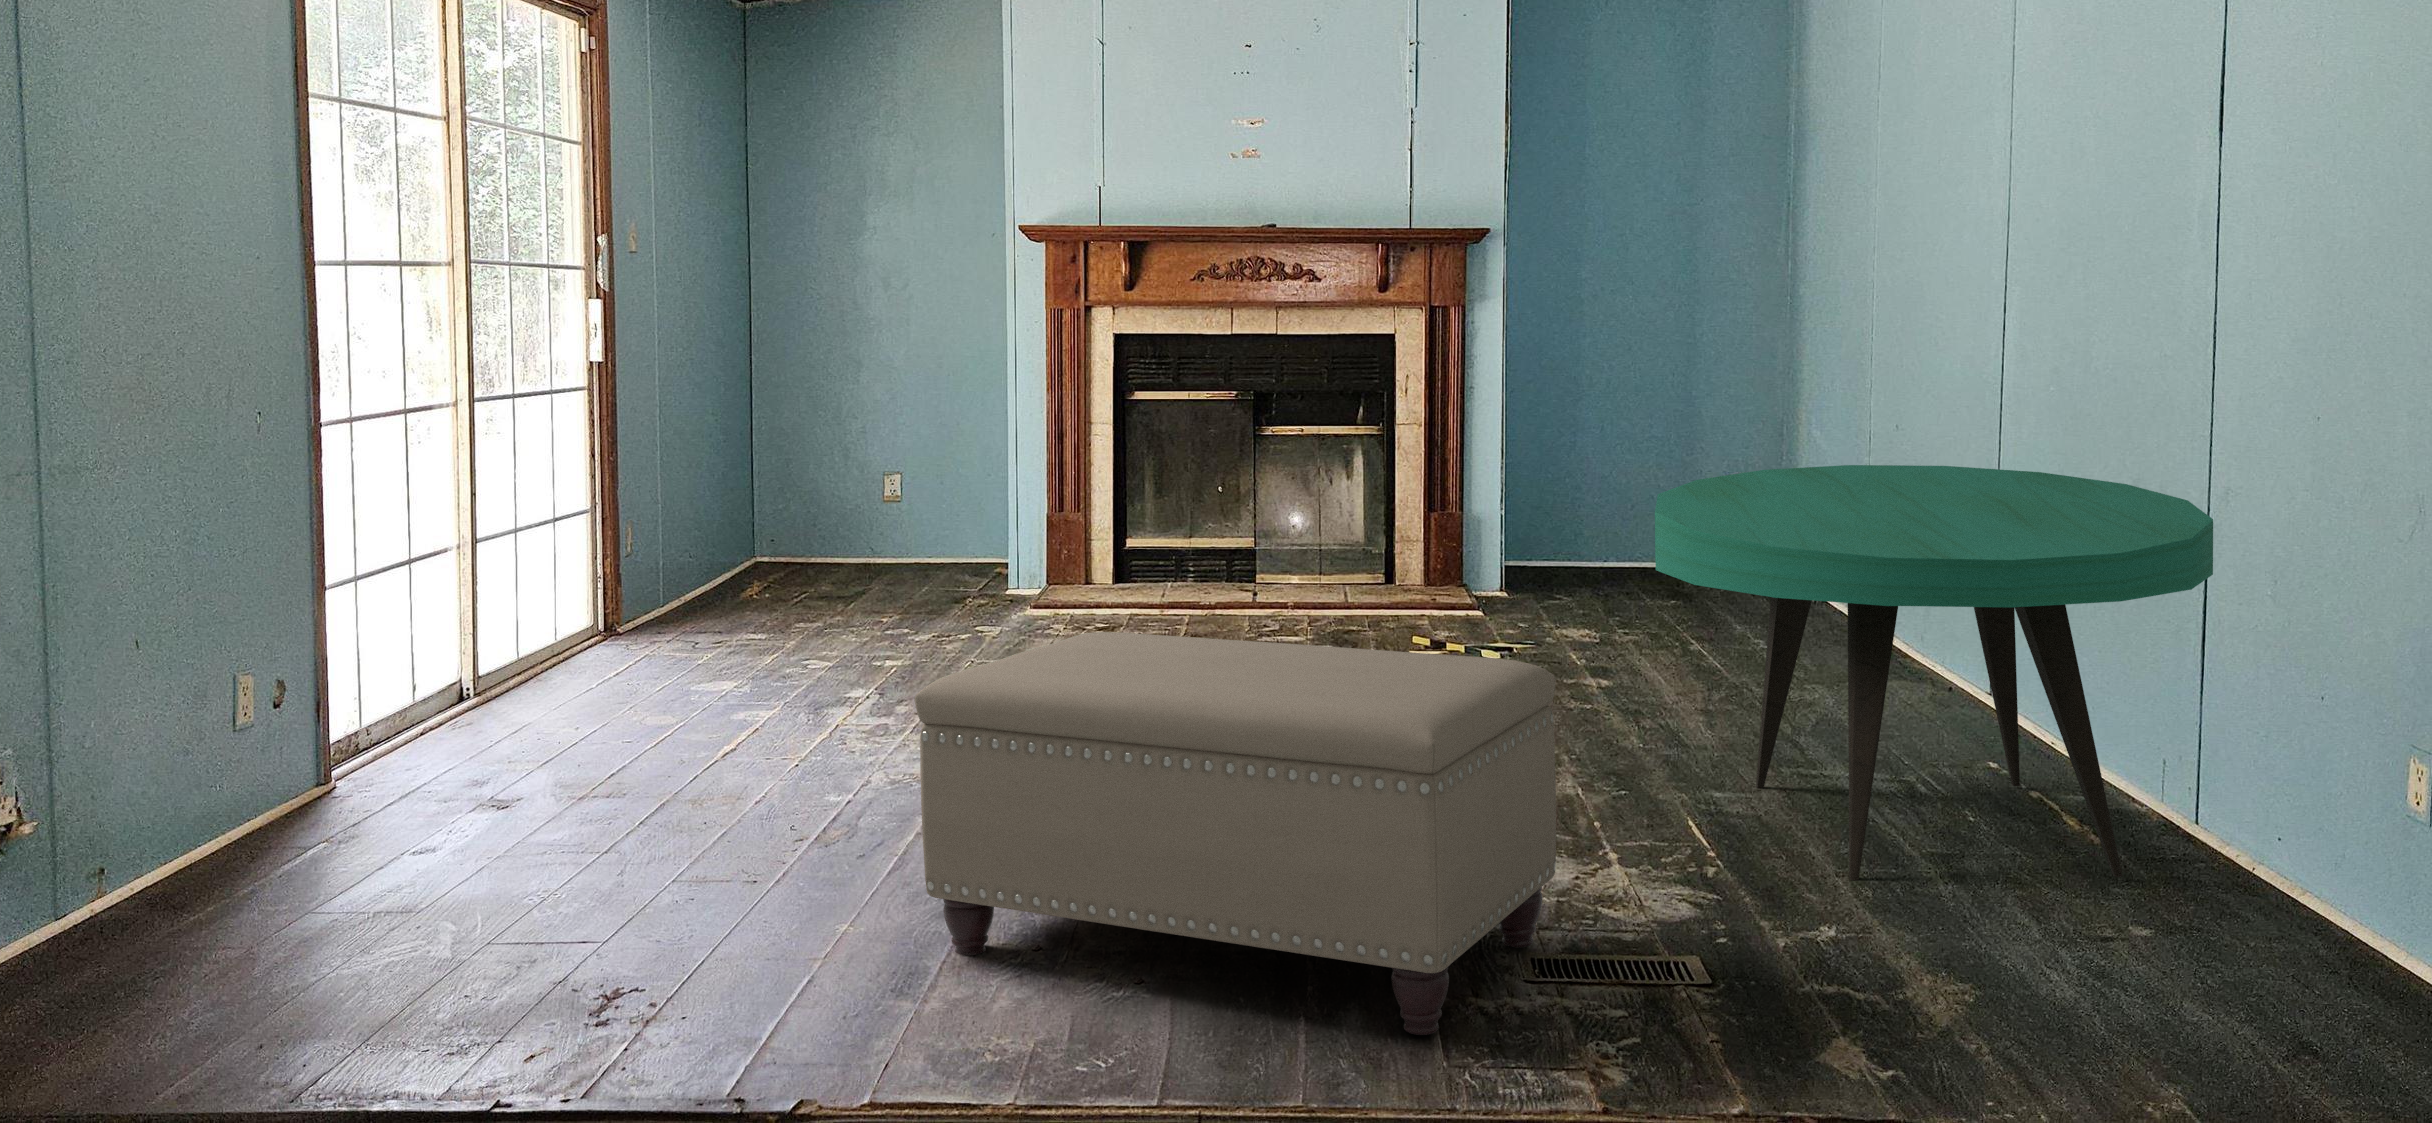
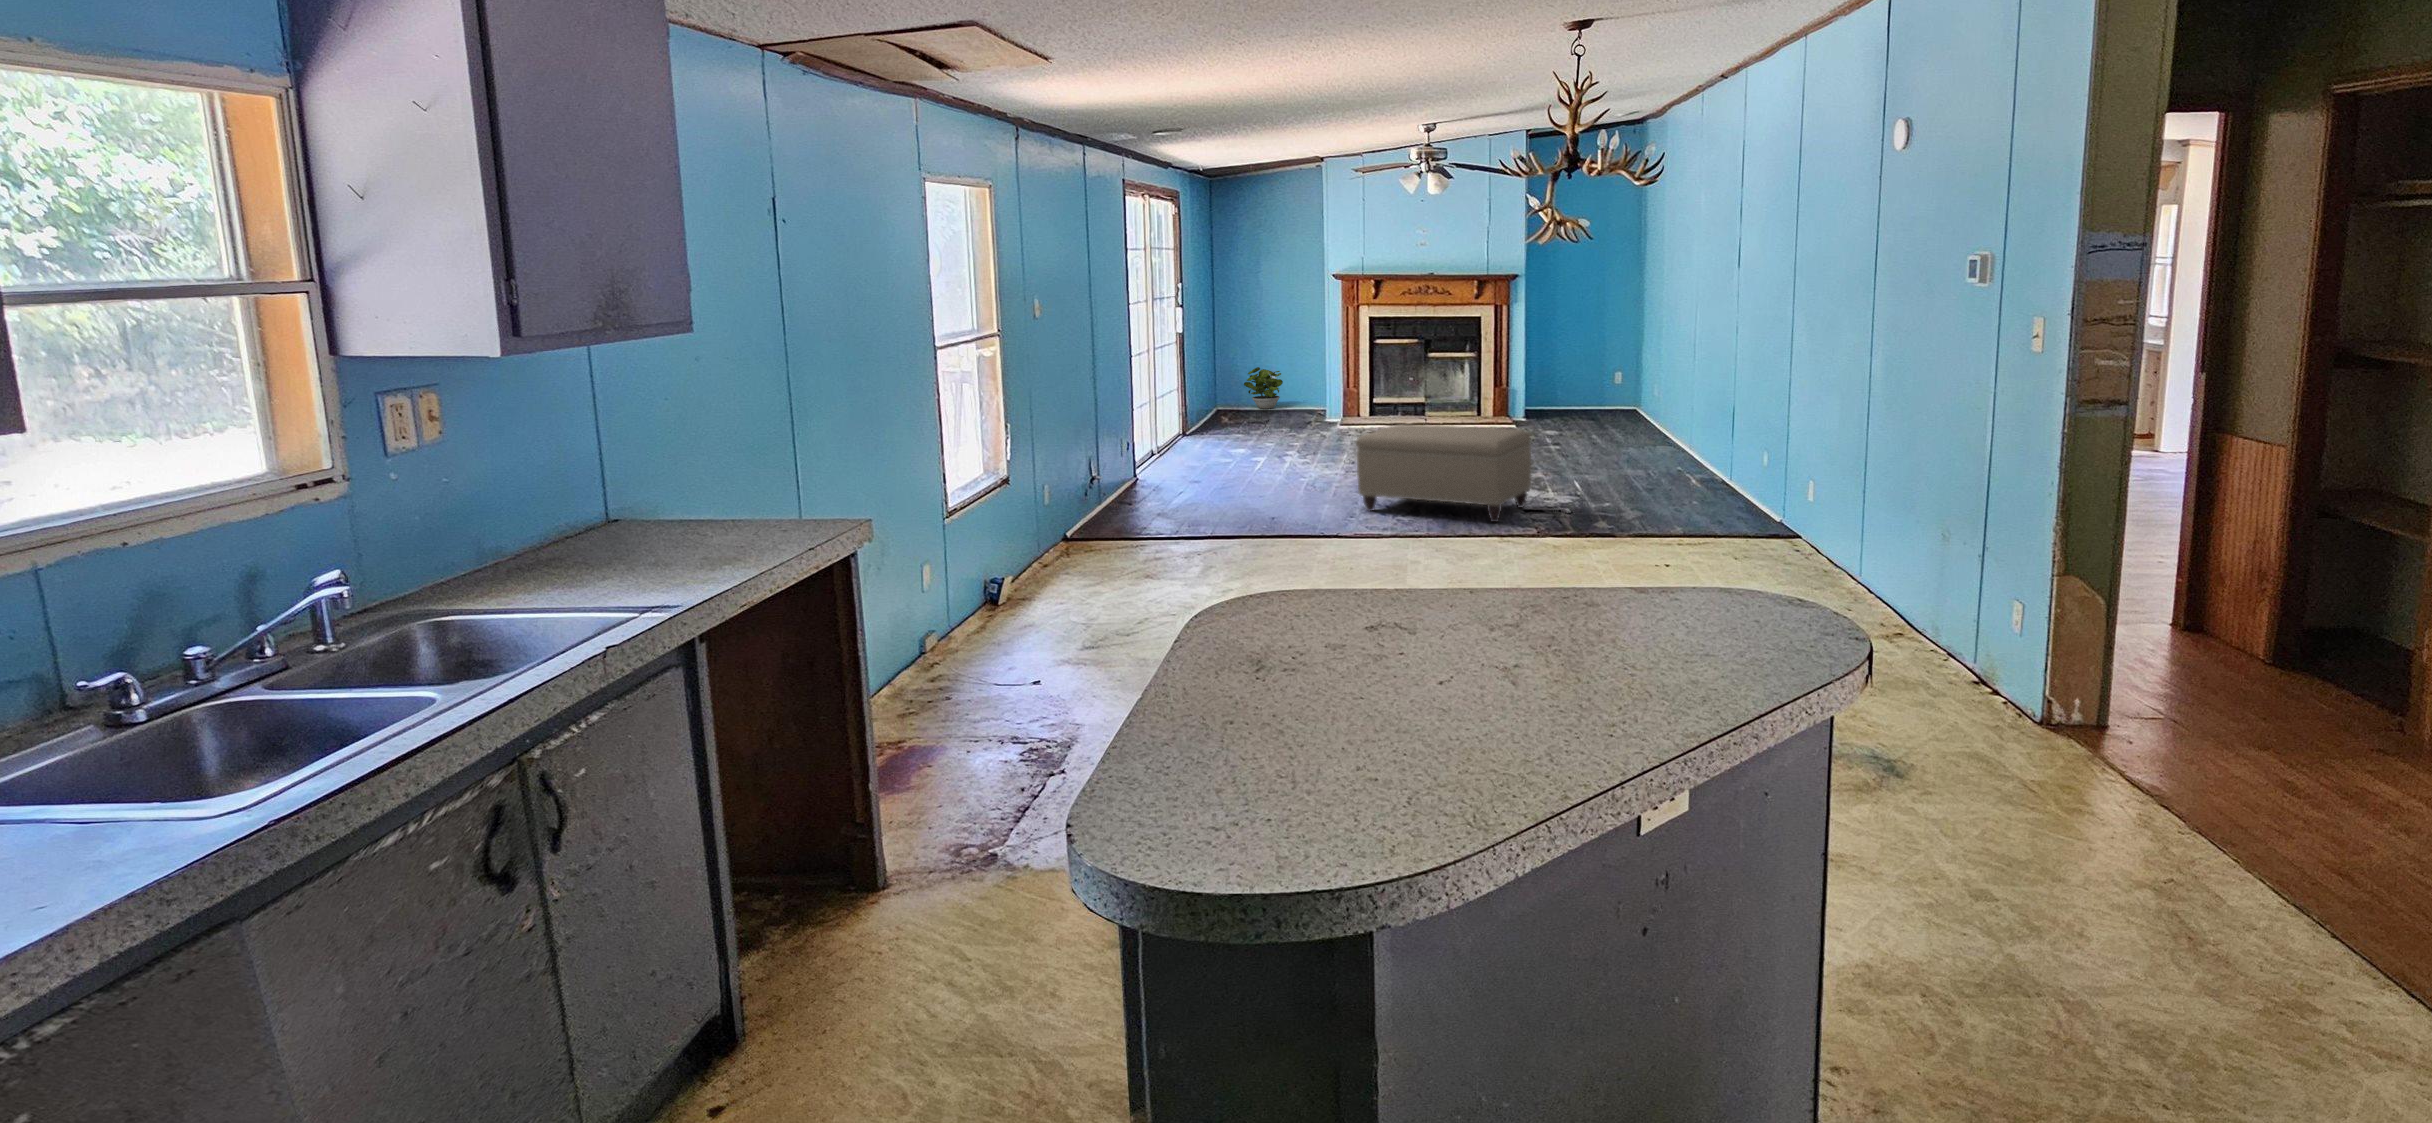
potted plant: none [817,459,915,560] -> present [1244,367,1283,409]
coffee table: present [1655,465,2213,880] -> none [1565,373,1727,495]

